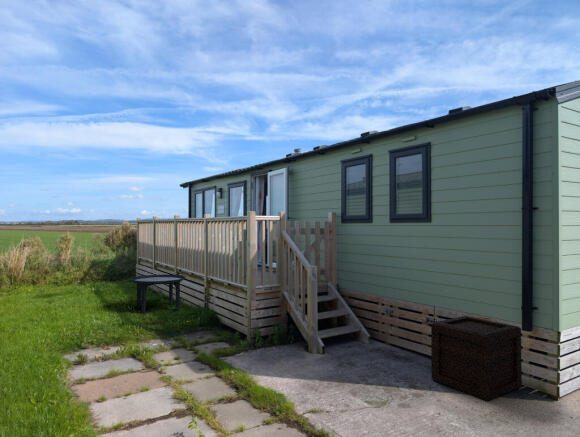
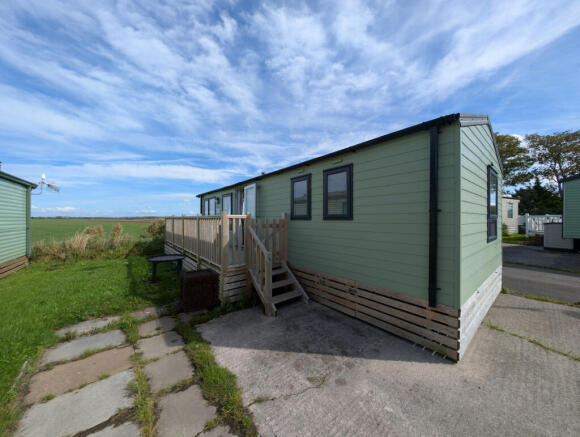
wooden crate: present [431,316,522,401] -> present [180,268,220,312]

